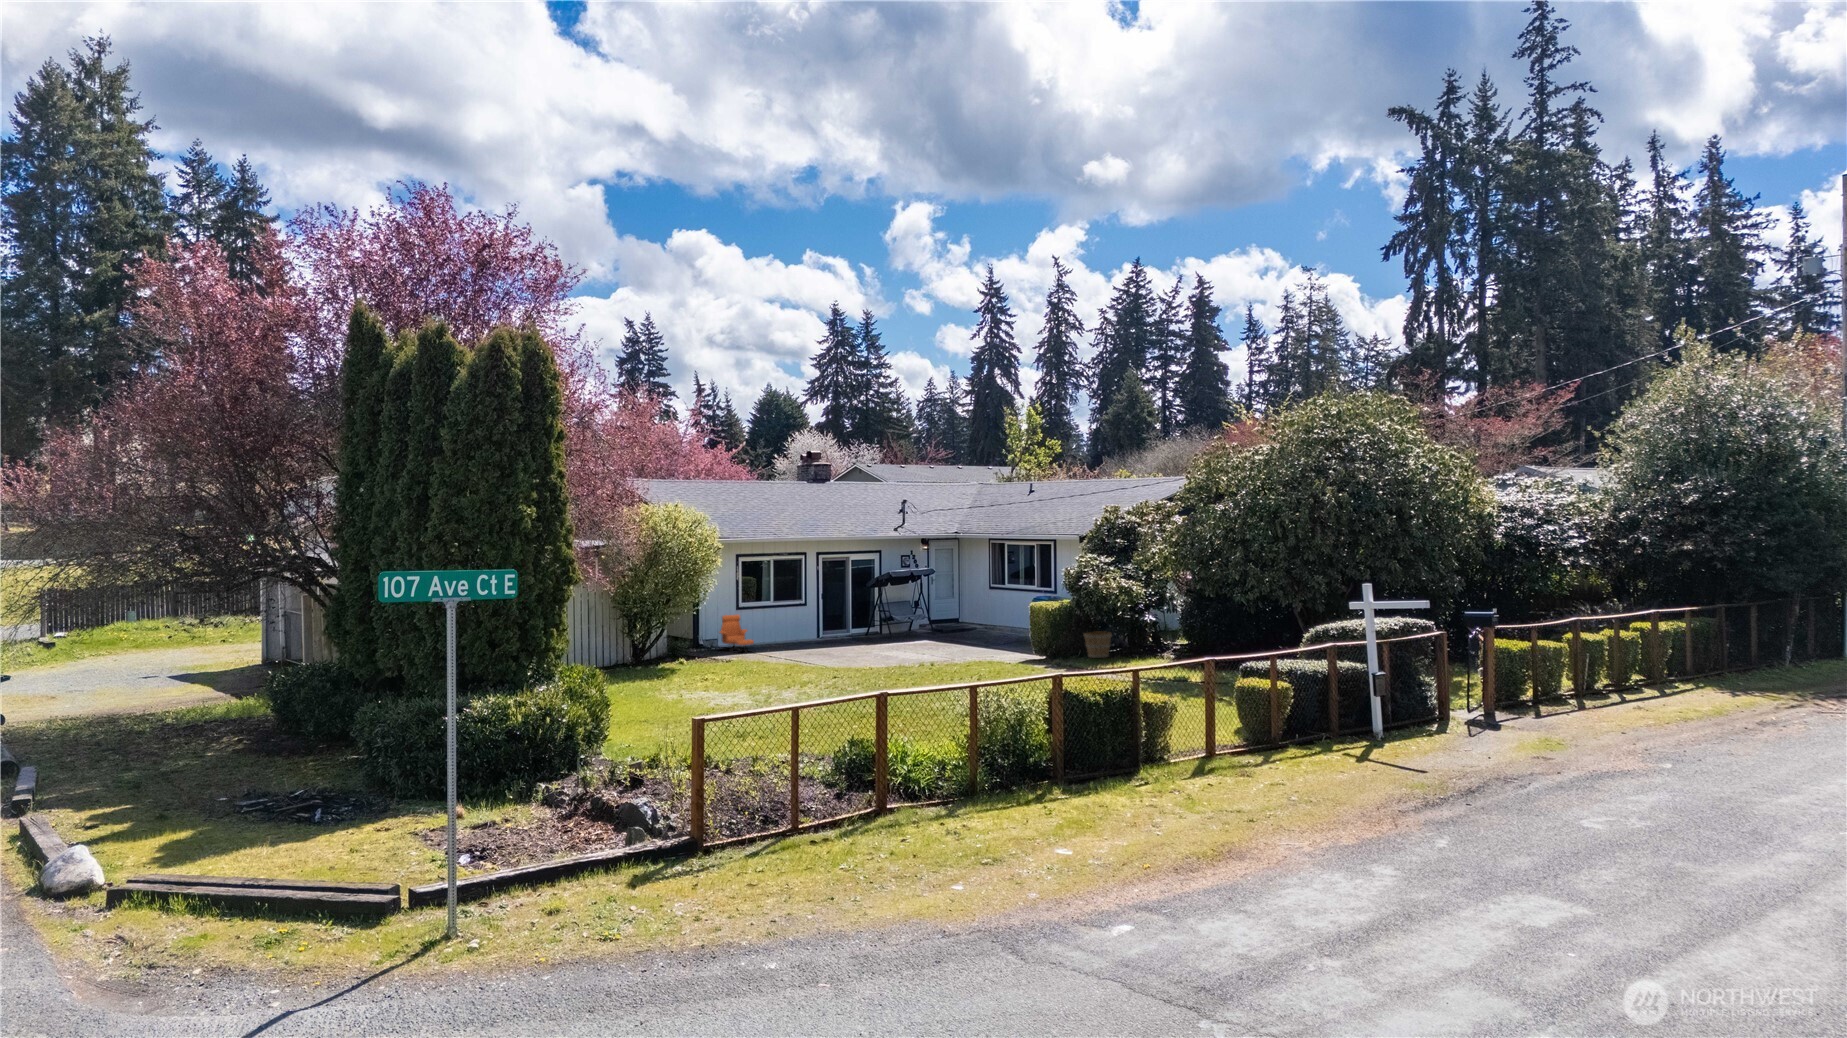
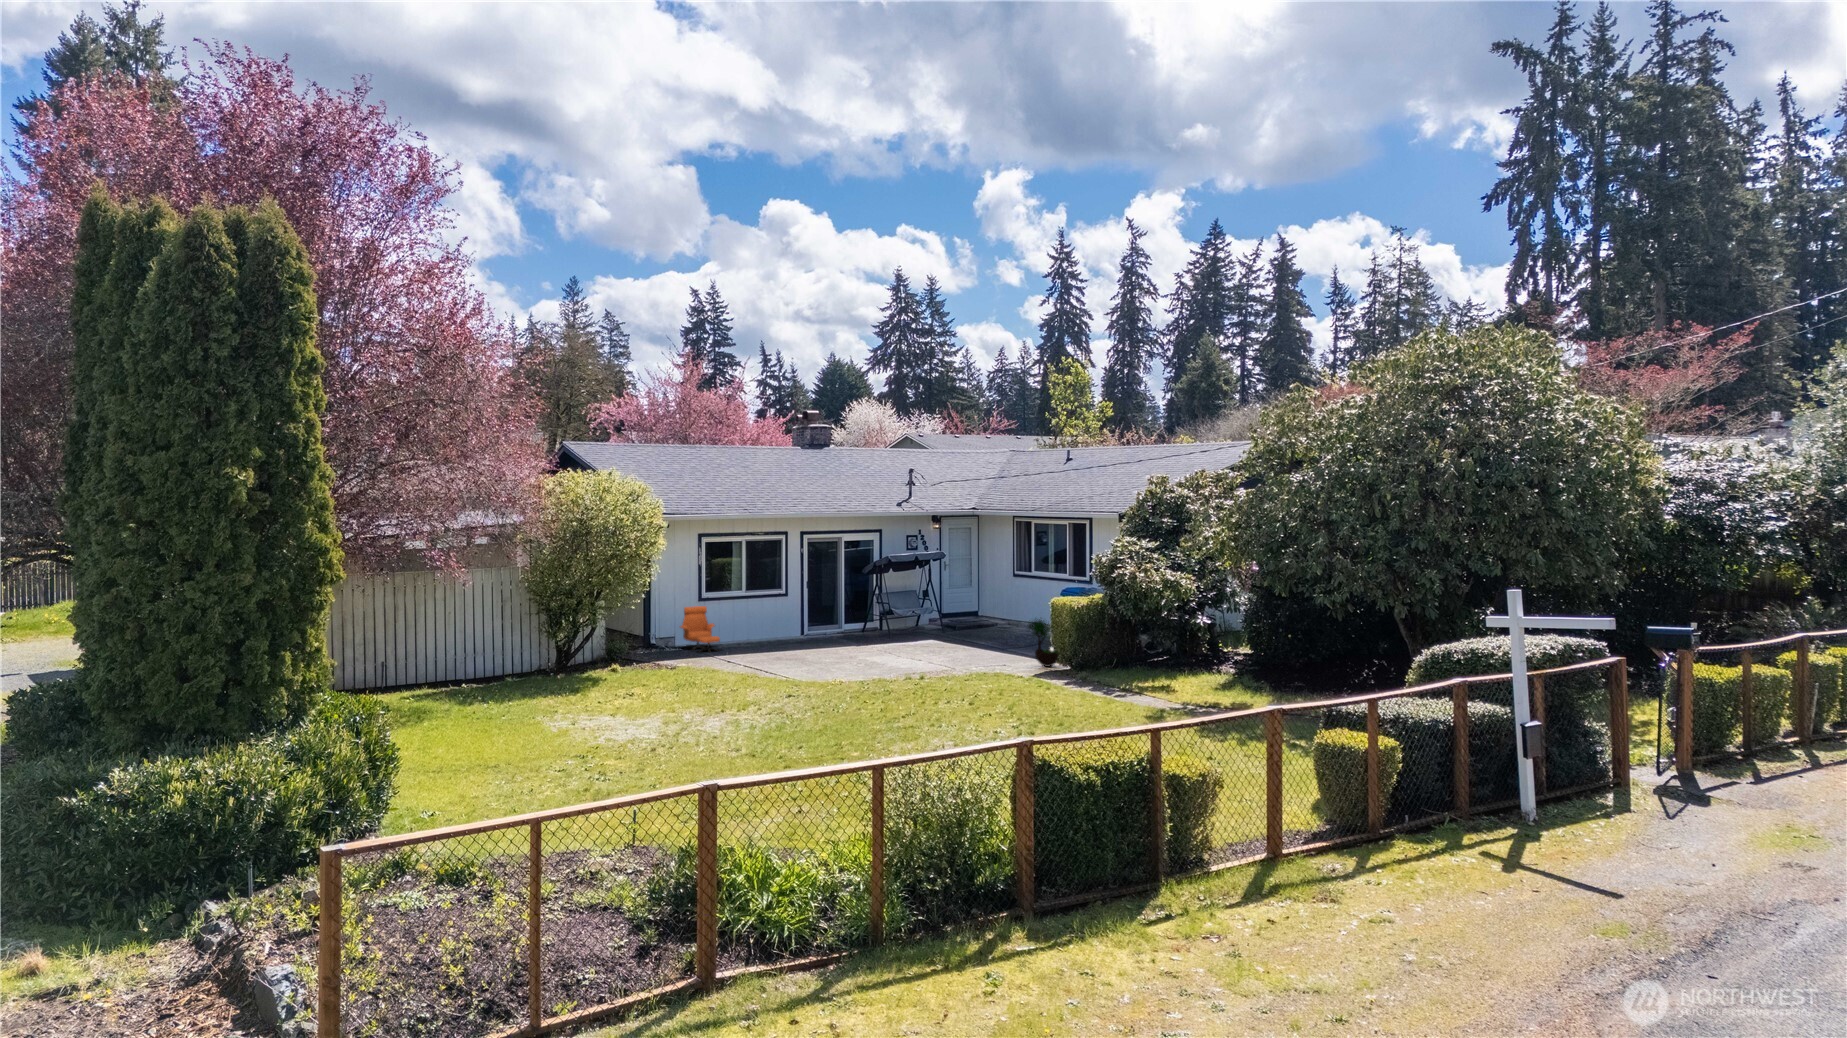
potted tree: none [1013,615,1039,658] -> present [1028,619,1059,667]
wooden bucket: present [1084,631,1112,658] -> none [1114,635,1150,669]

